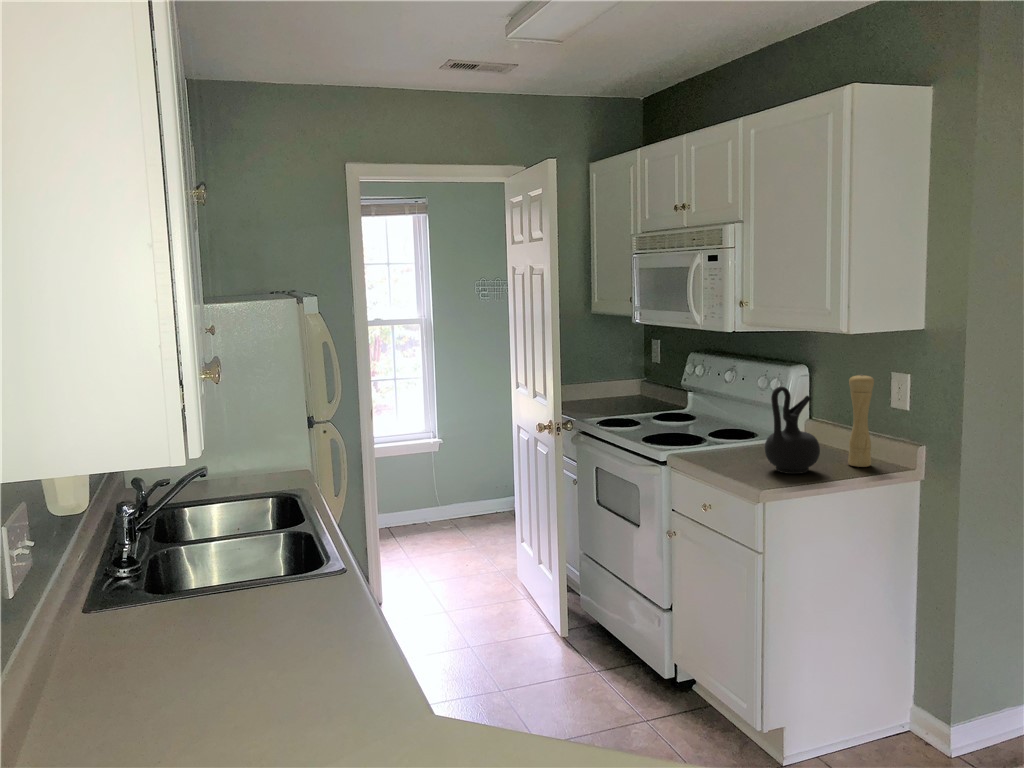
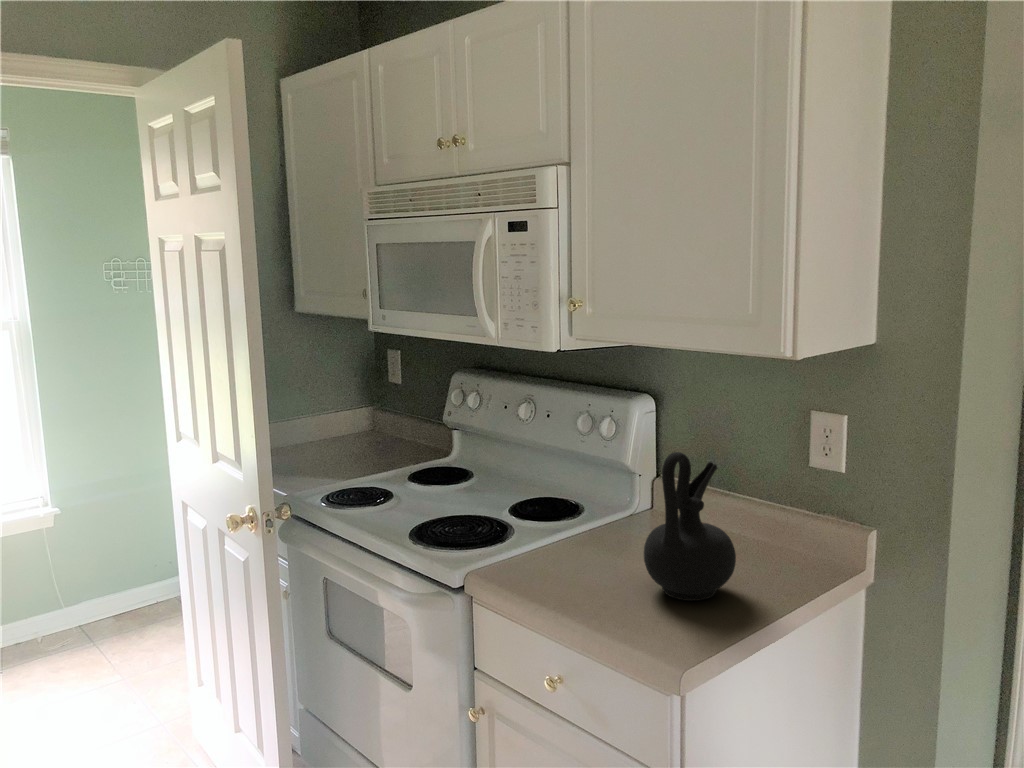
pepper mill: present [848,374,874,467] -> none [759,419,801,570]

